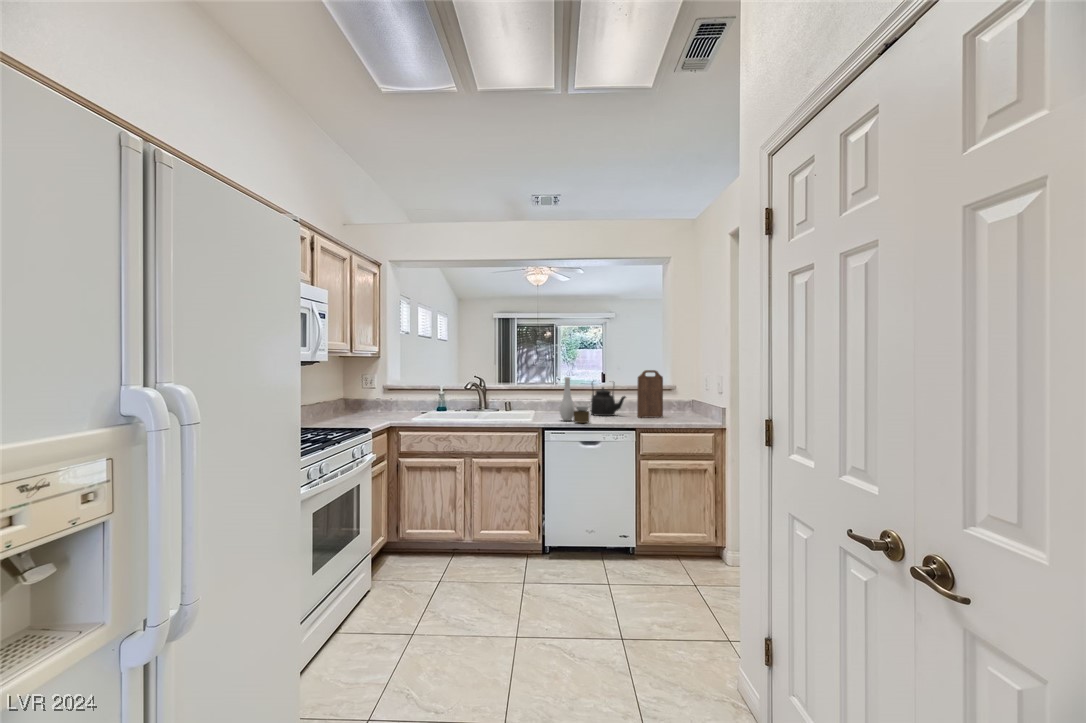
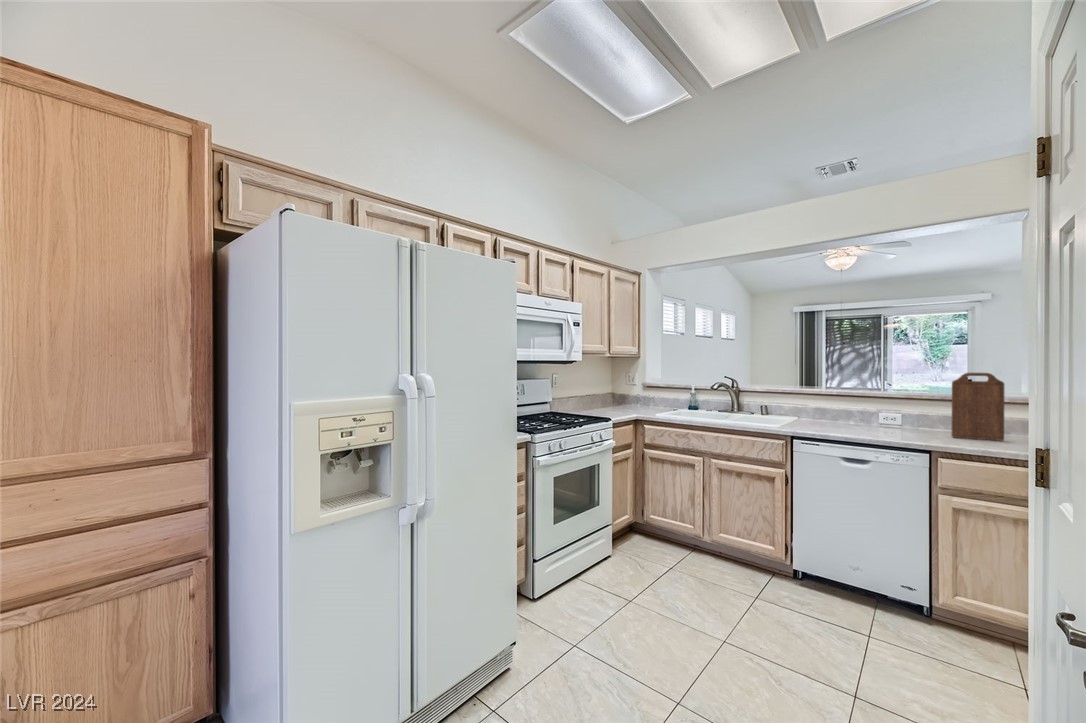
vase: present [560,377,589,423] -> none [818,379,858,435]
kettle: present [591,382,626,416] -> none [877,385,934,432]

